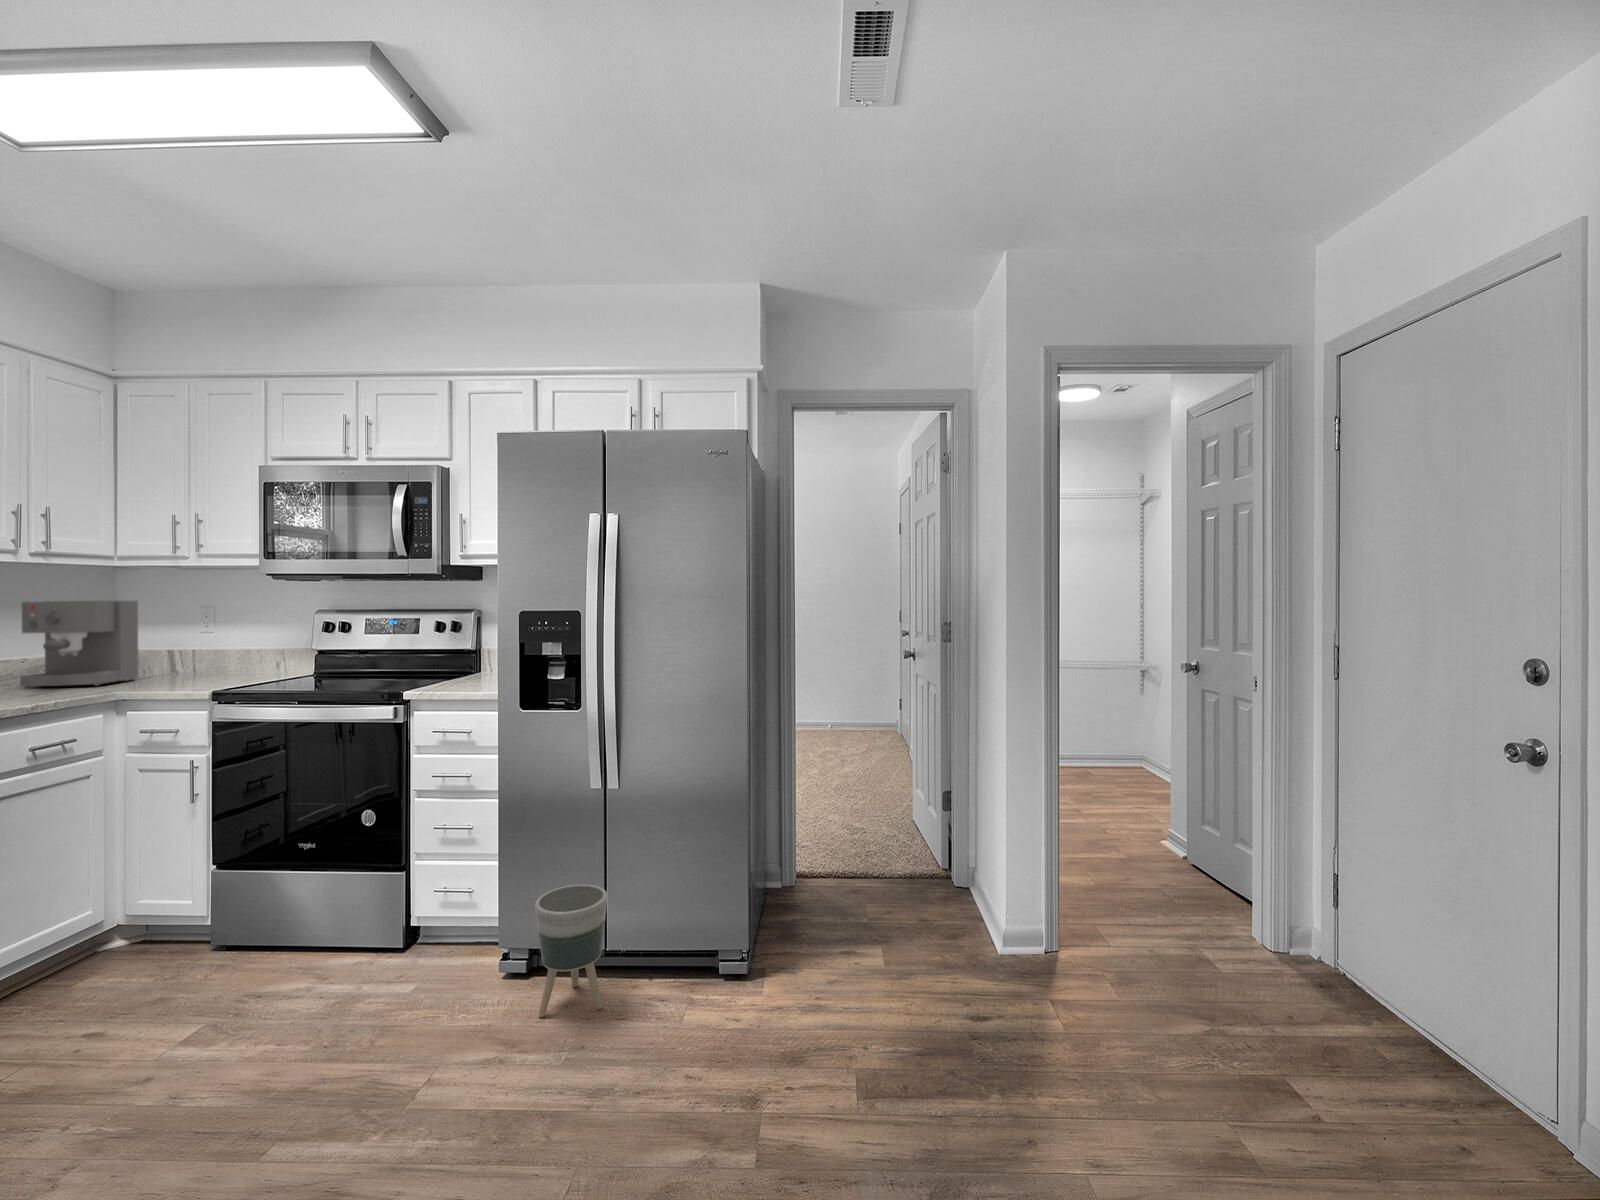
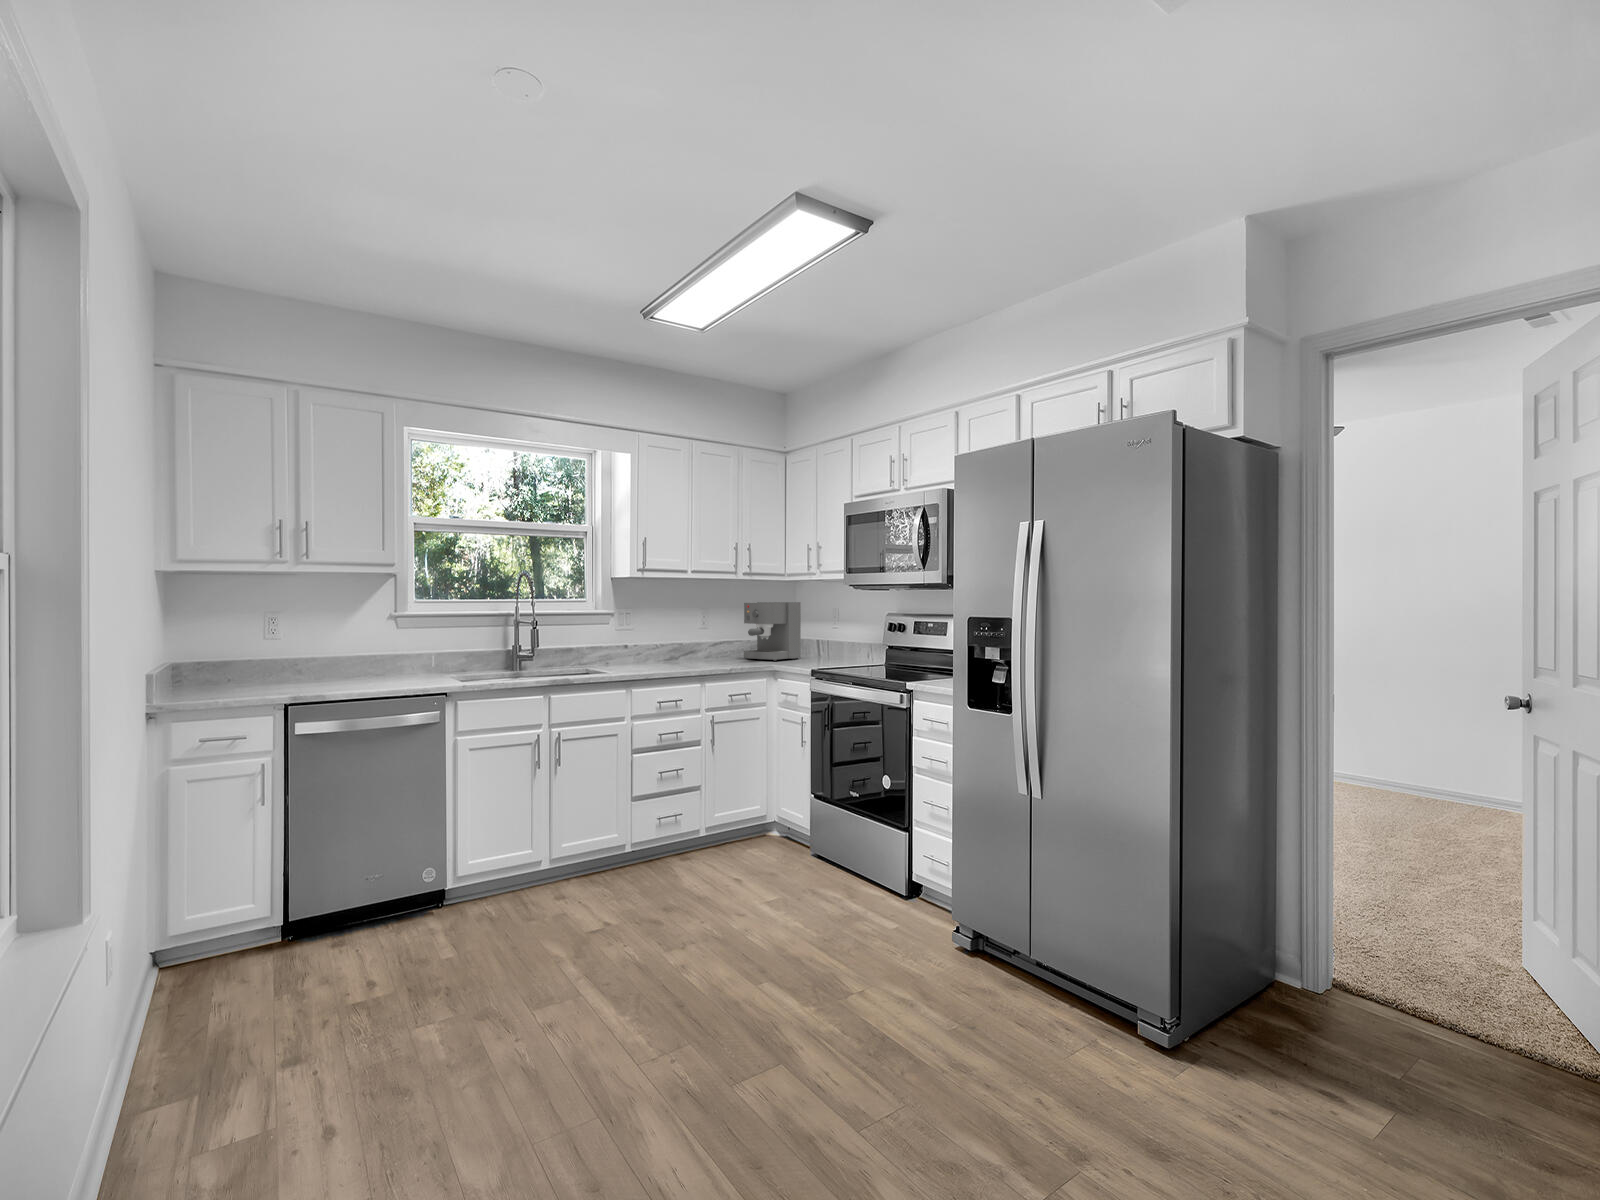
planter: present [535,884,607,1017] -> none [954,879,1021,1003]

